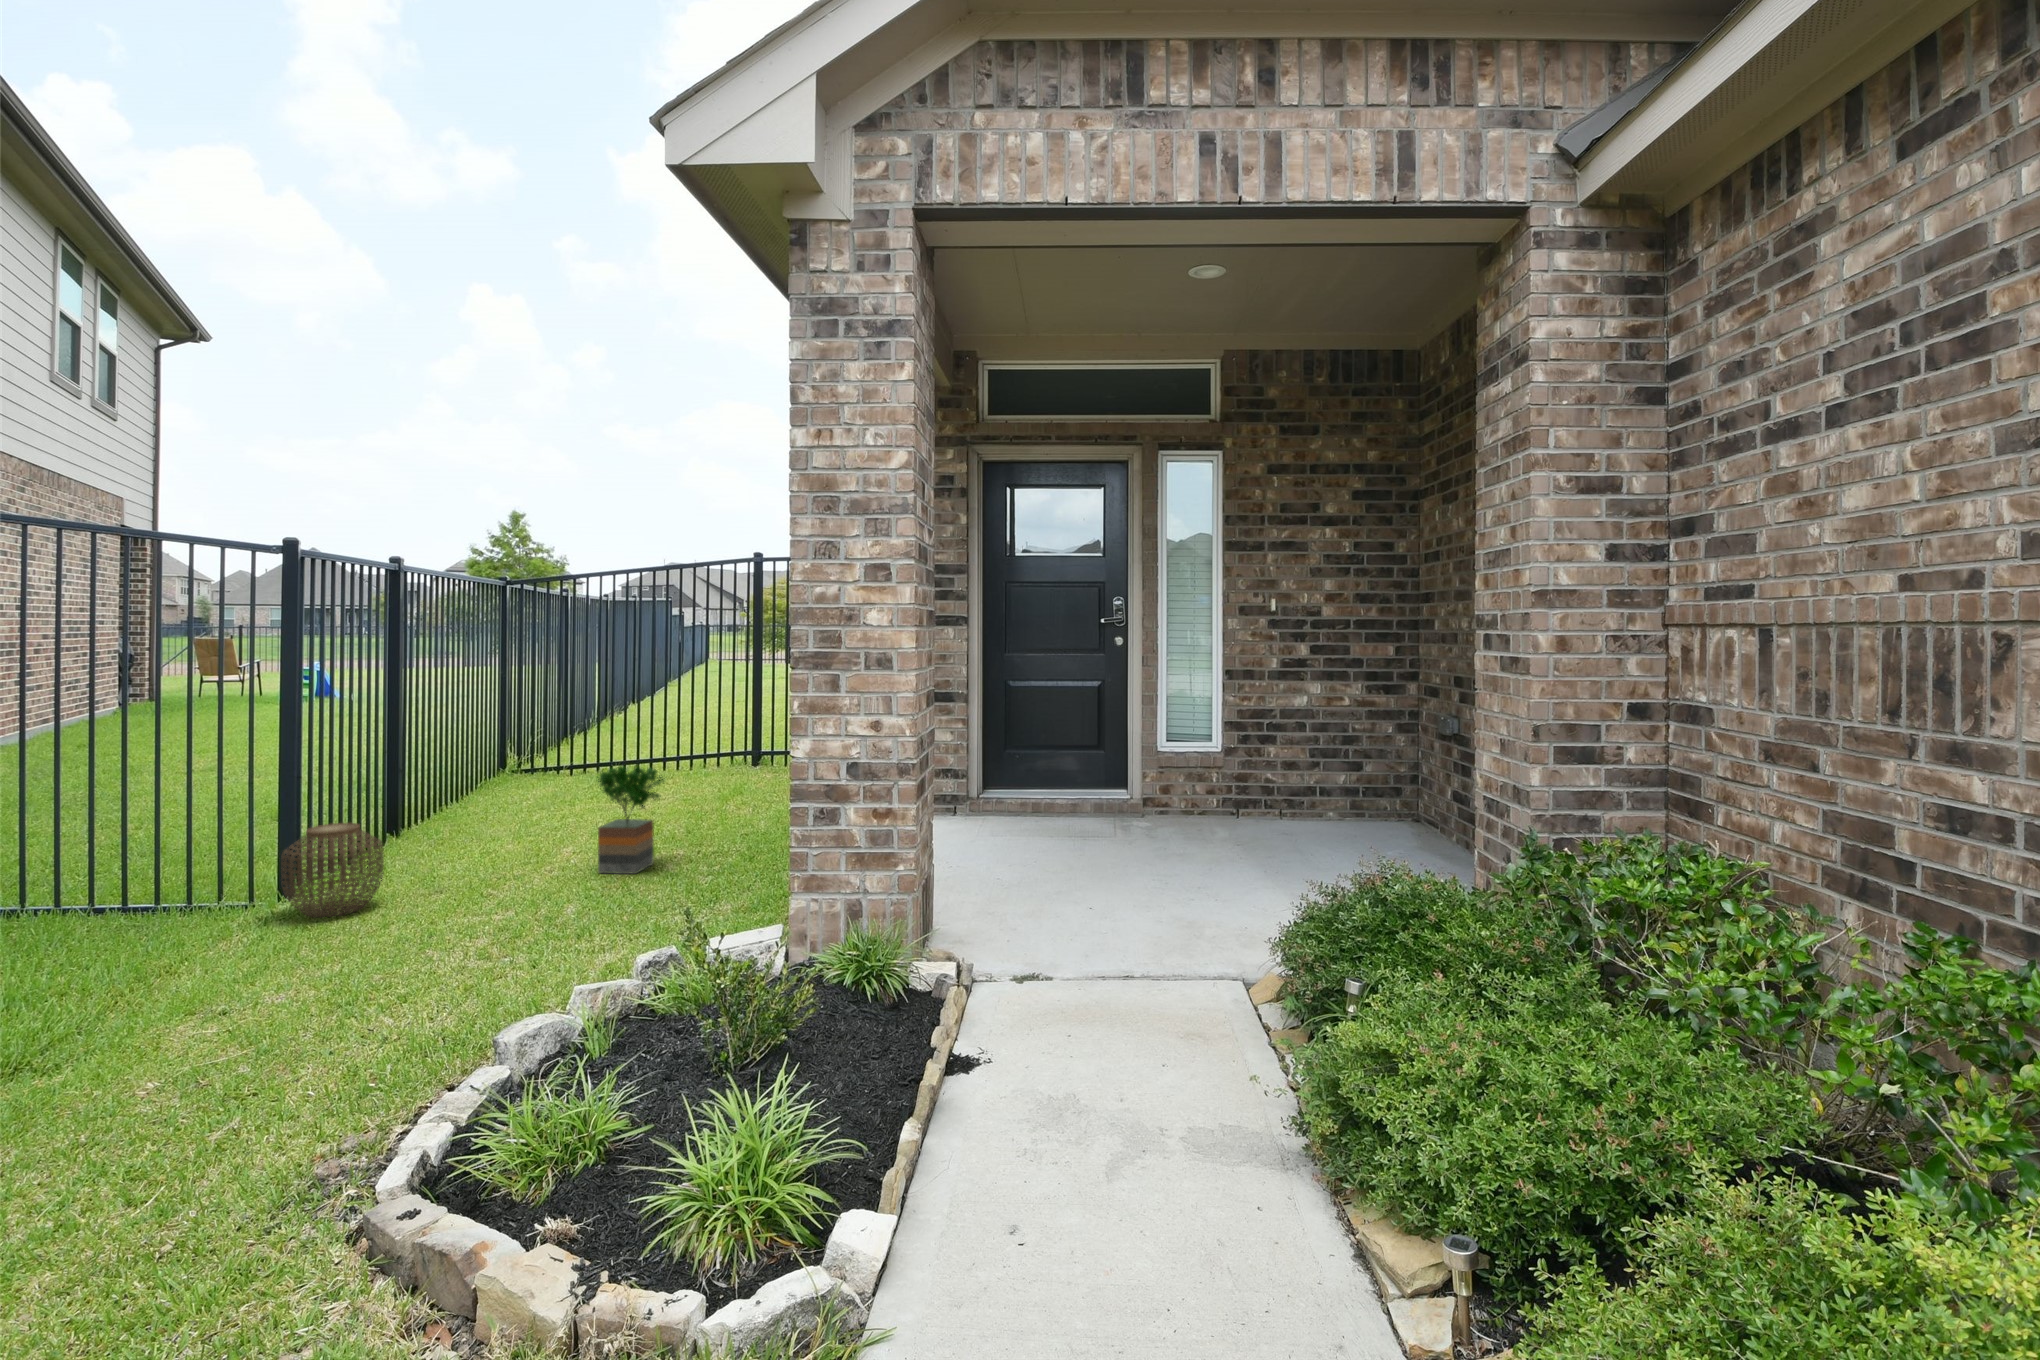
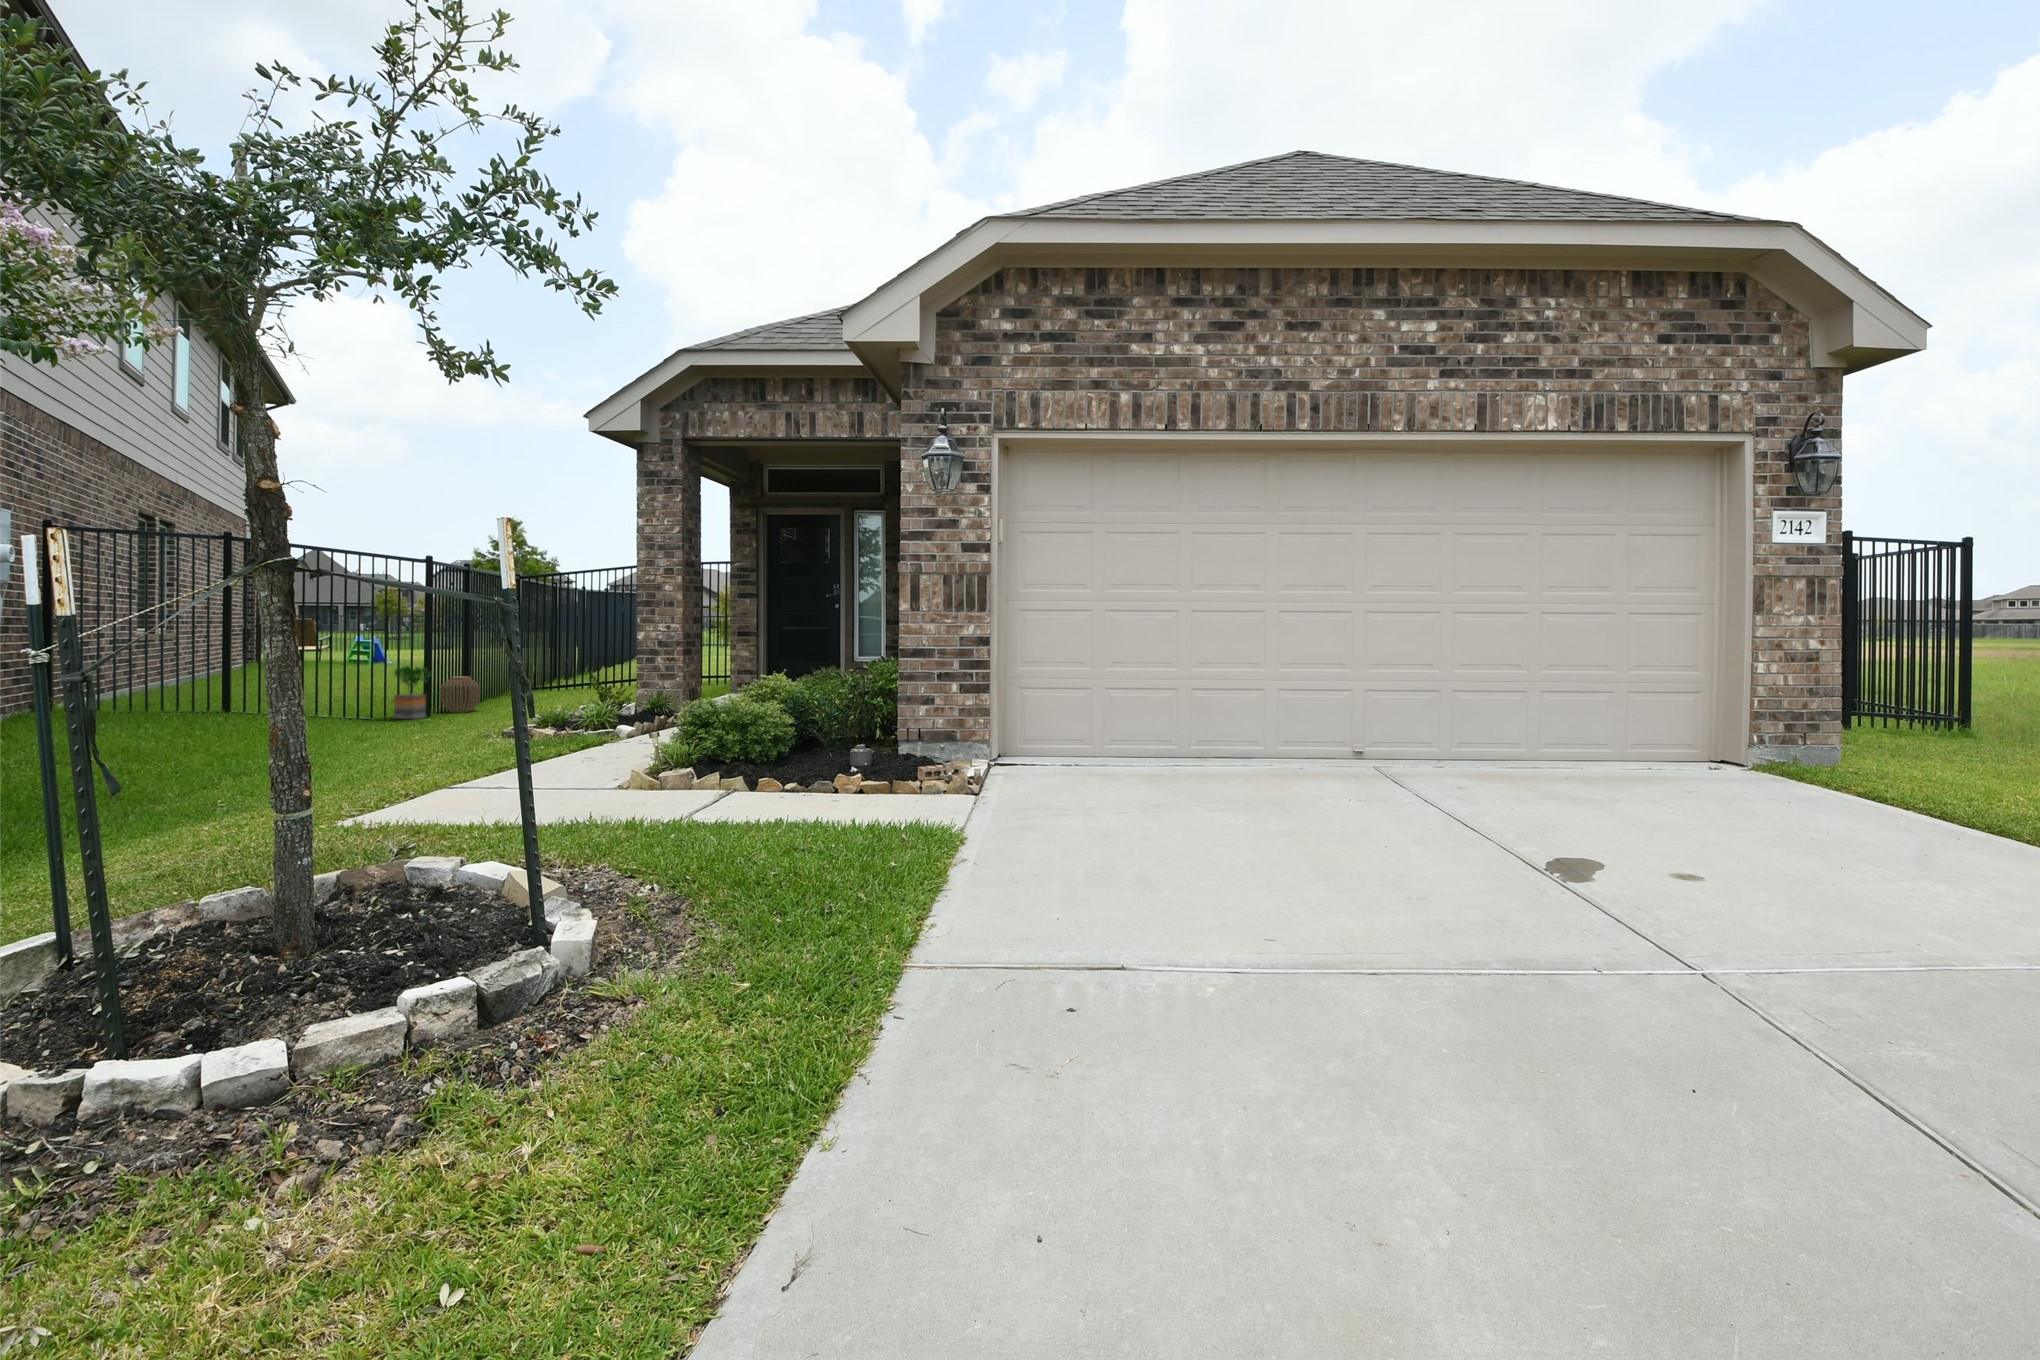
potted tree: present [597,766,665,874] -> present [394,666,430,719]

